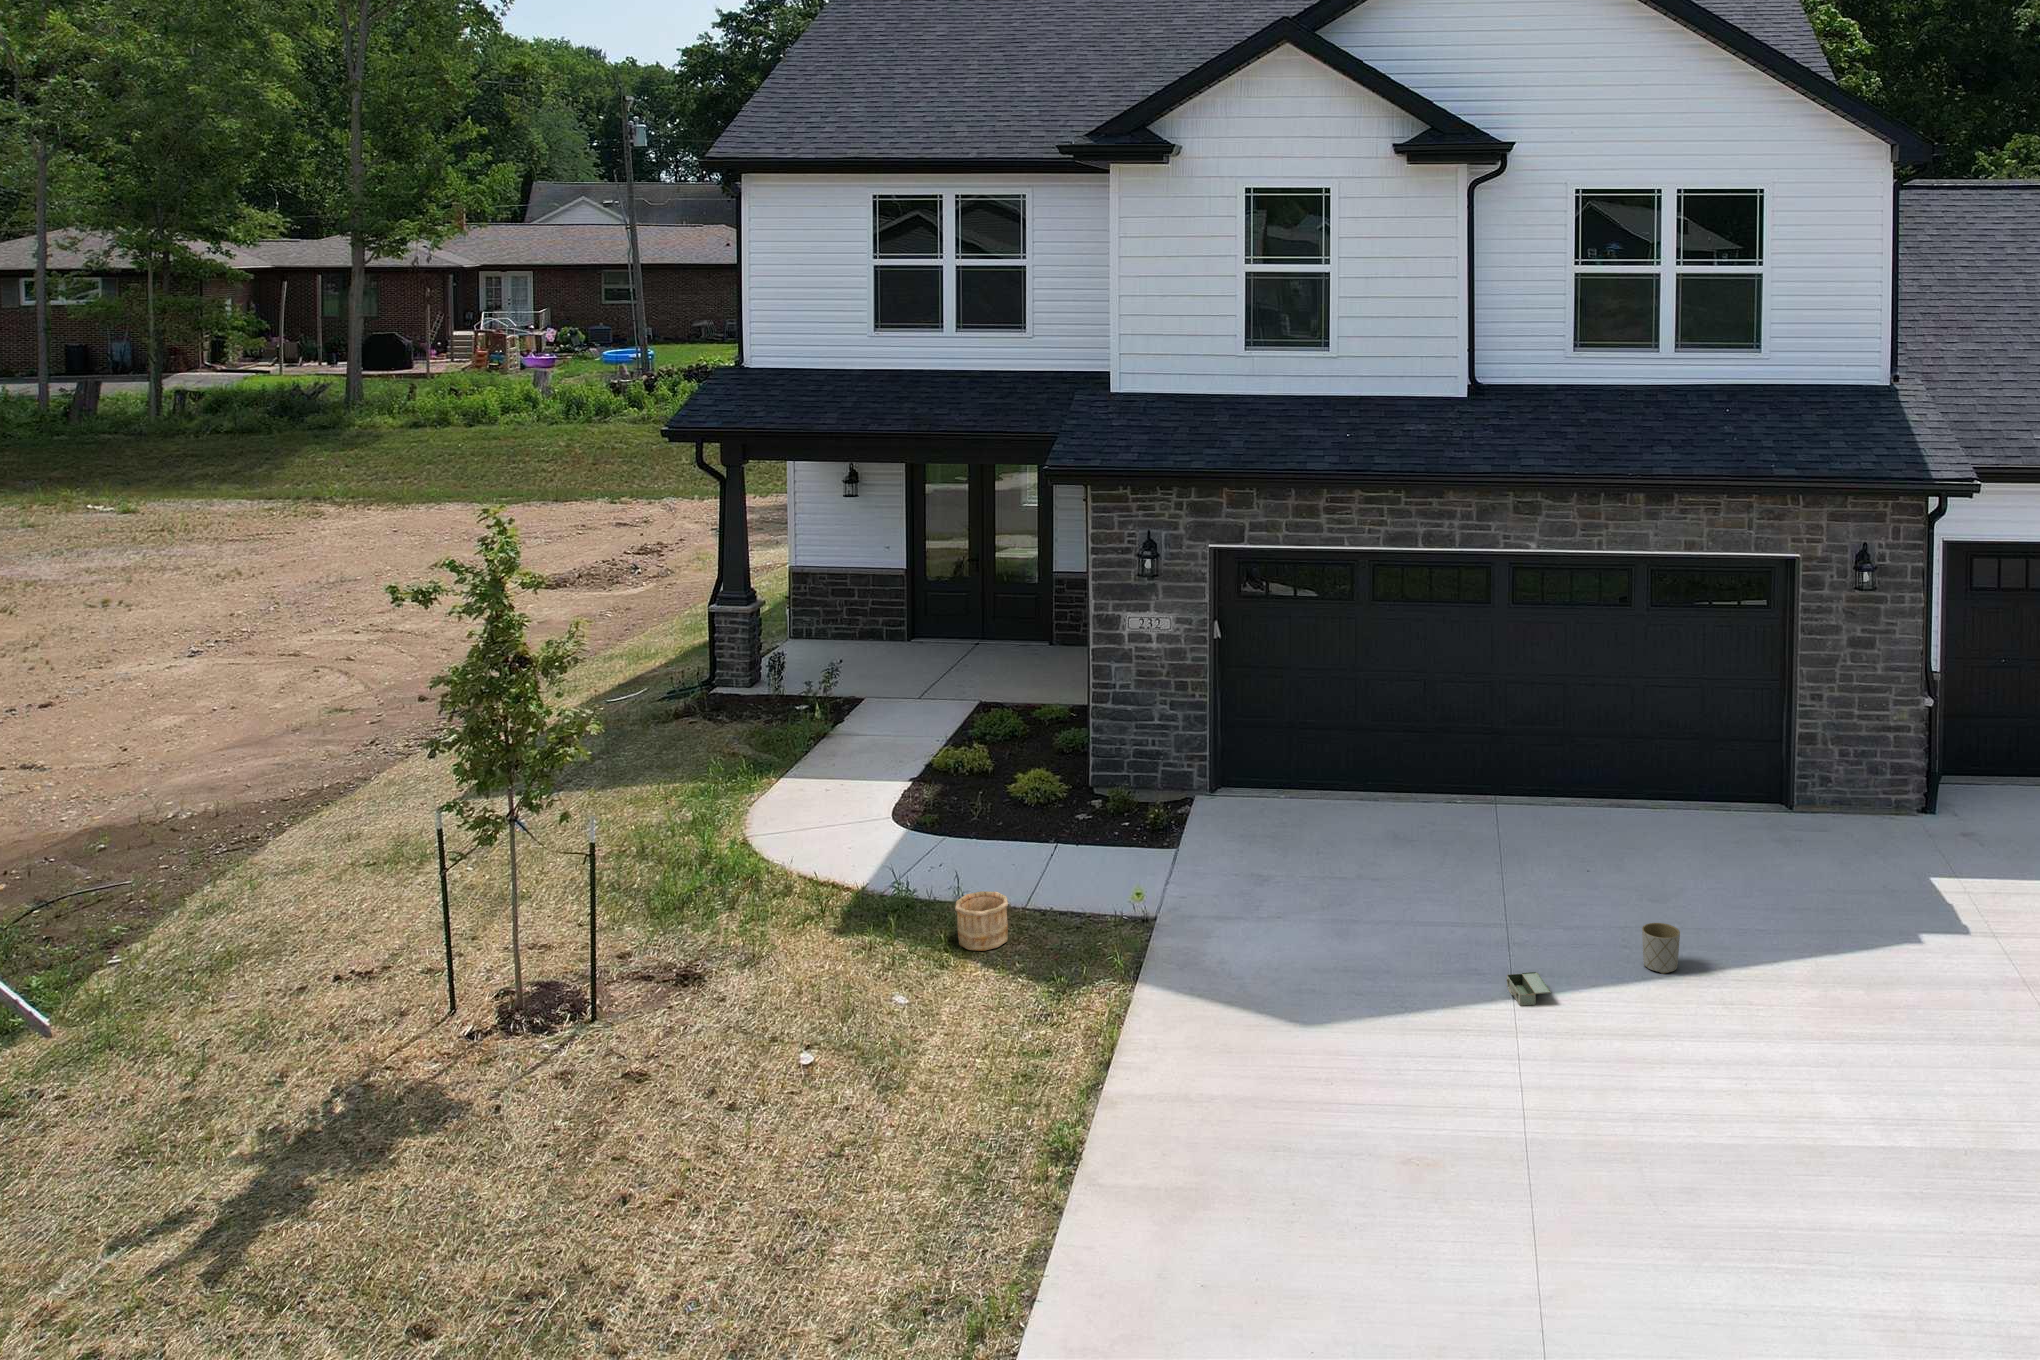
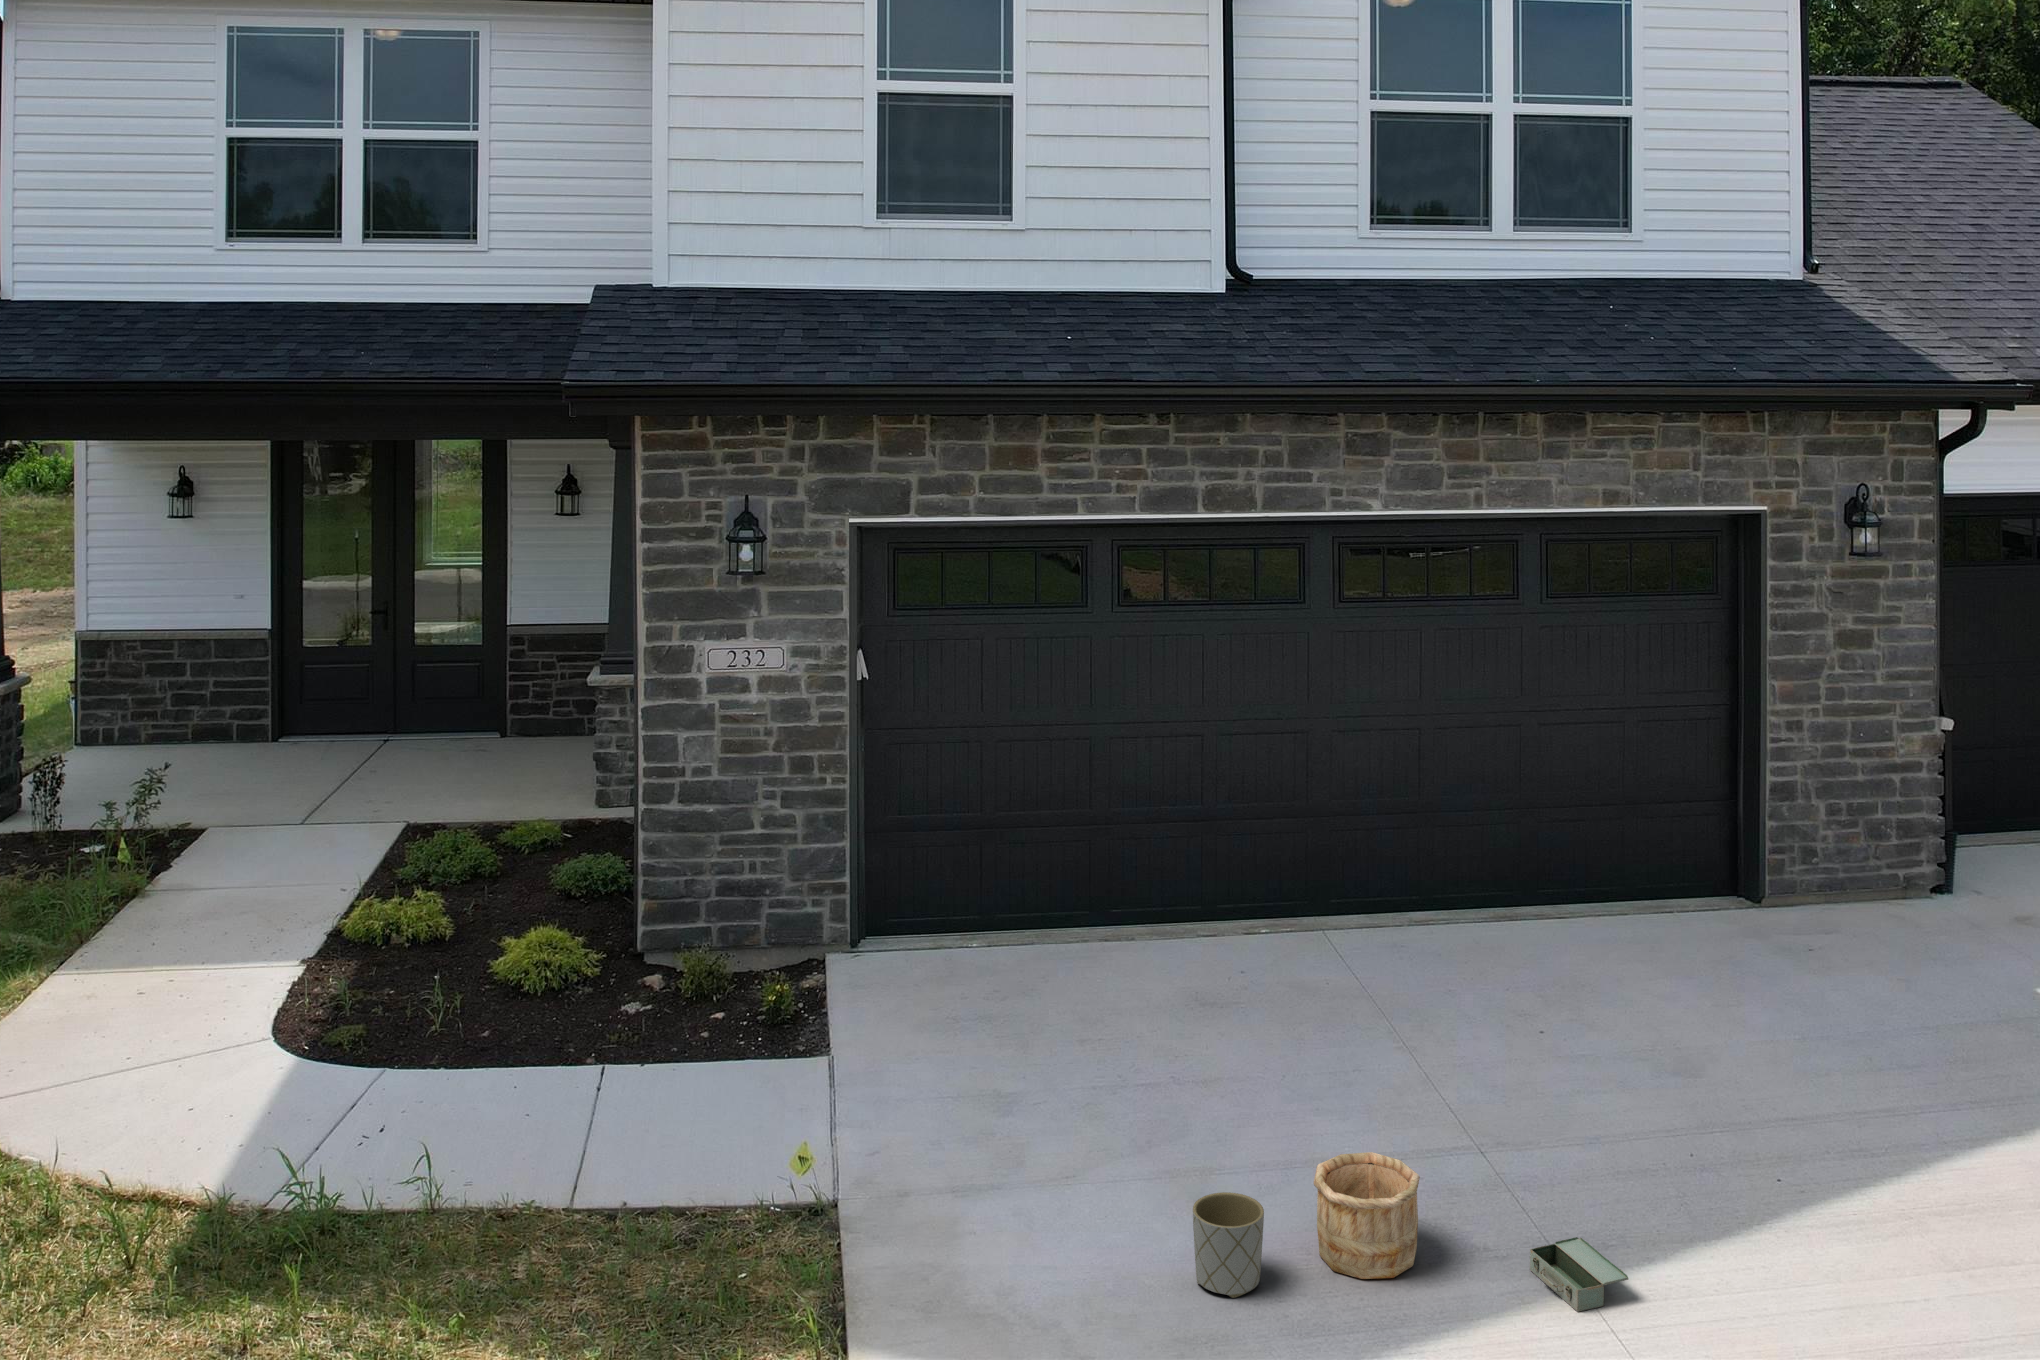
wooden bucket: present [955,891,1008,951] -> present [1314,1152,1420,1279]
planter: present [1642,923,1680,974] -> present [1193,1192,1264,1298]

